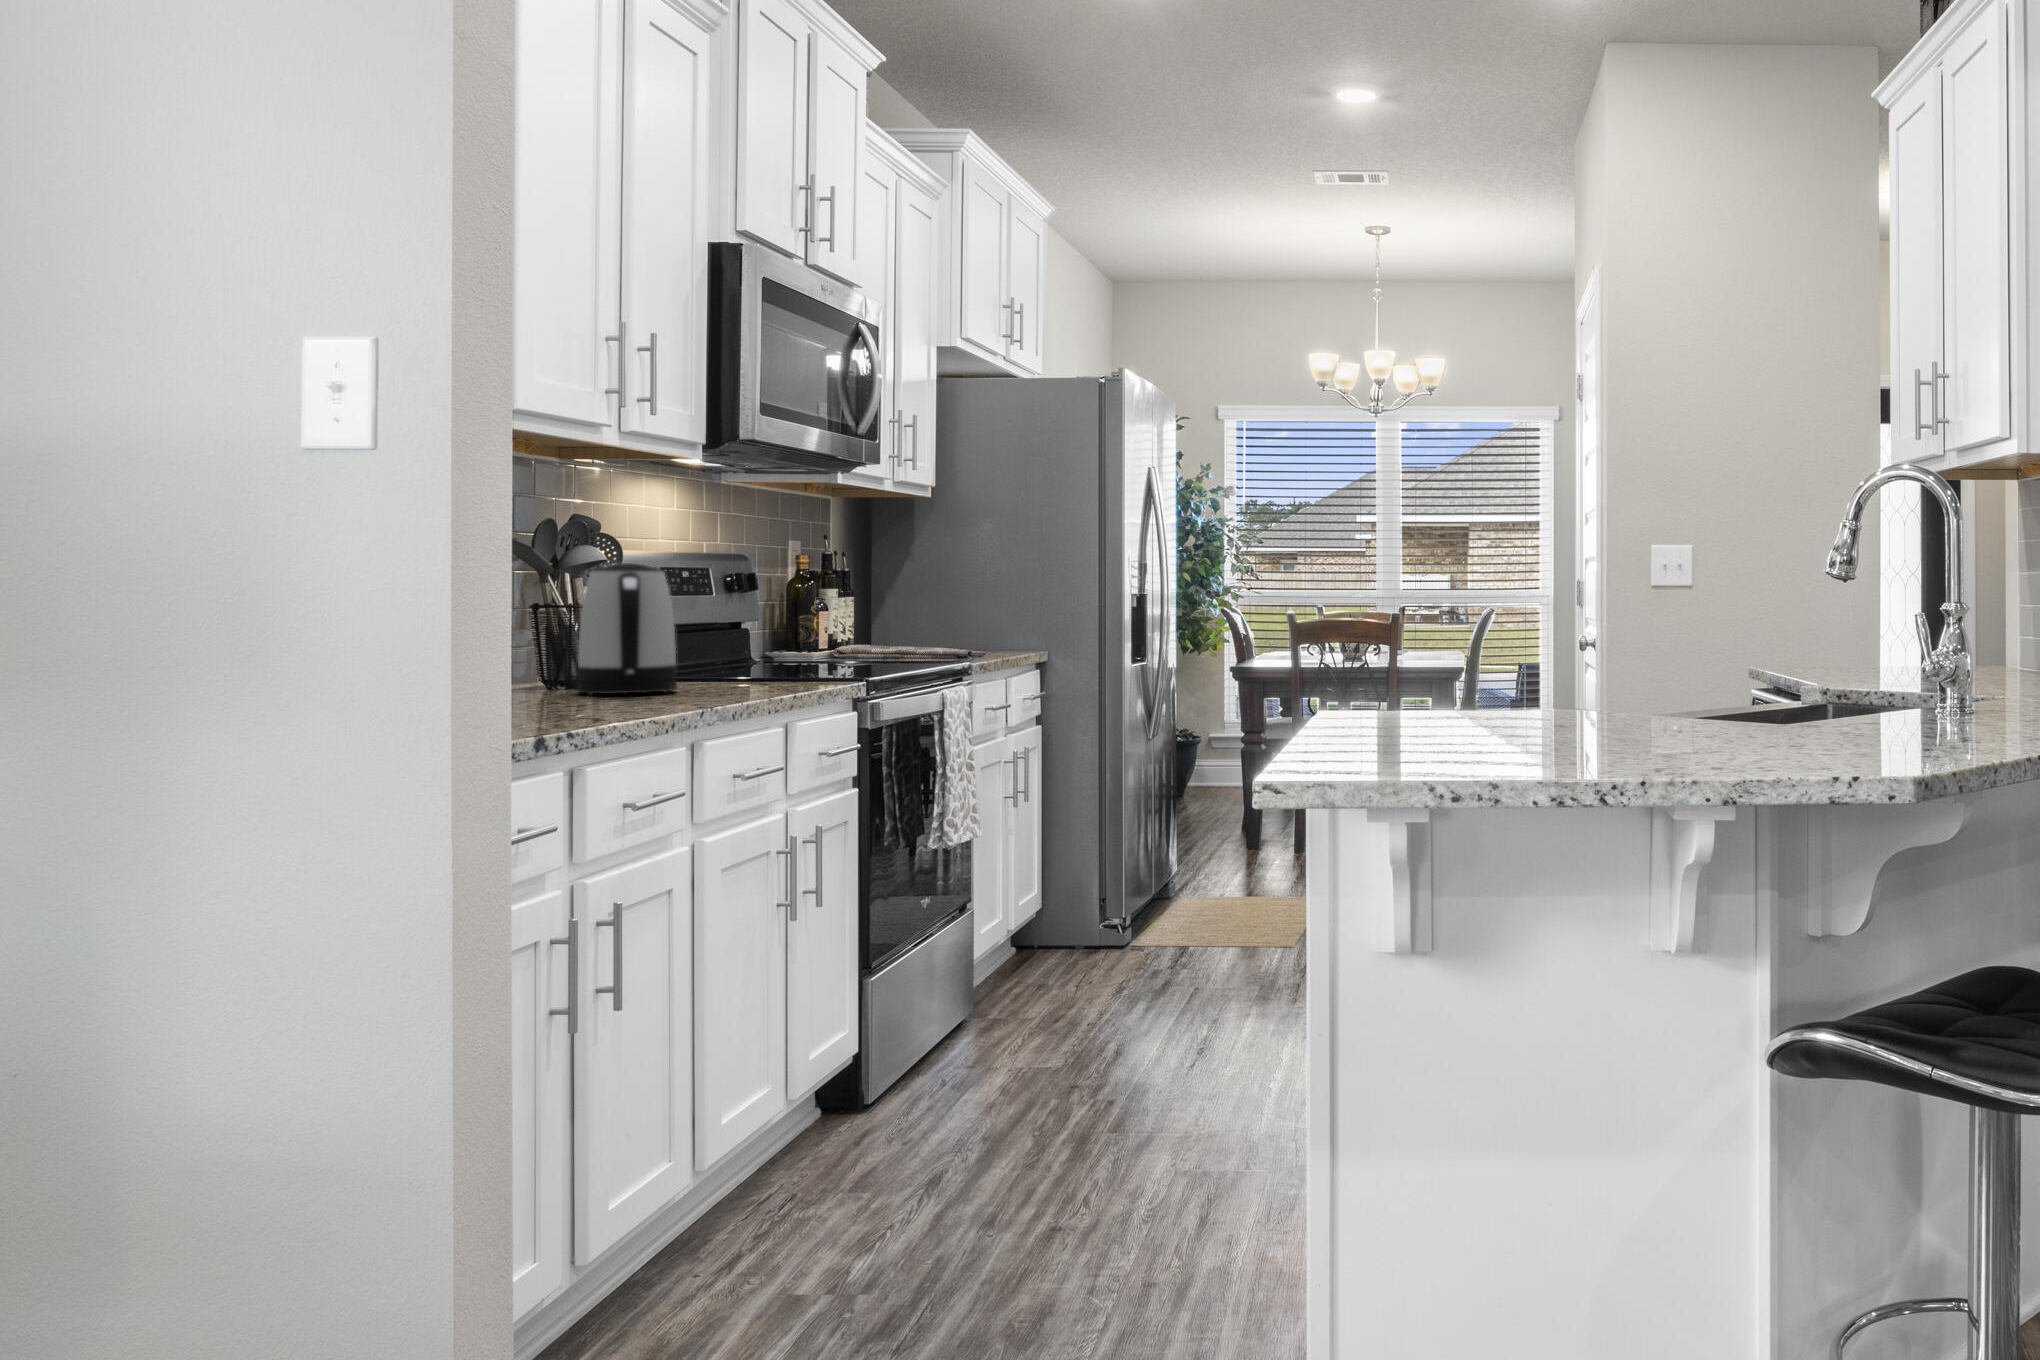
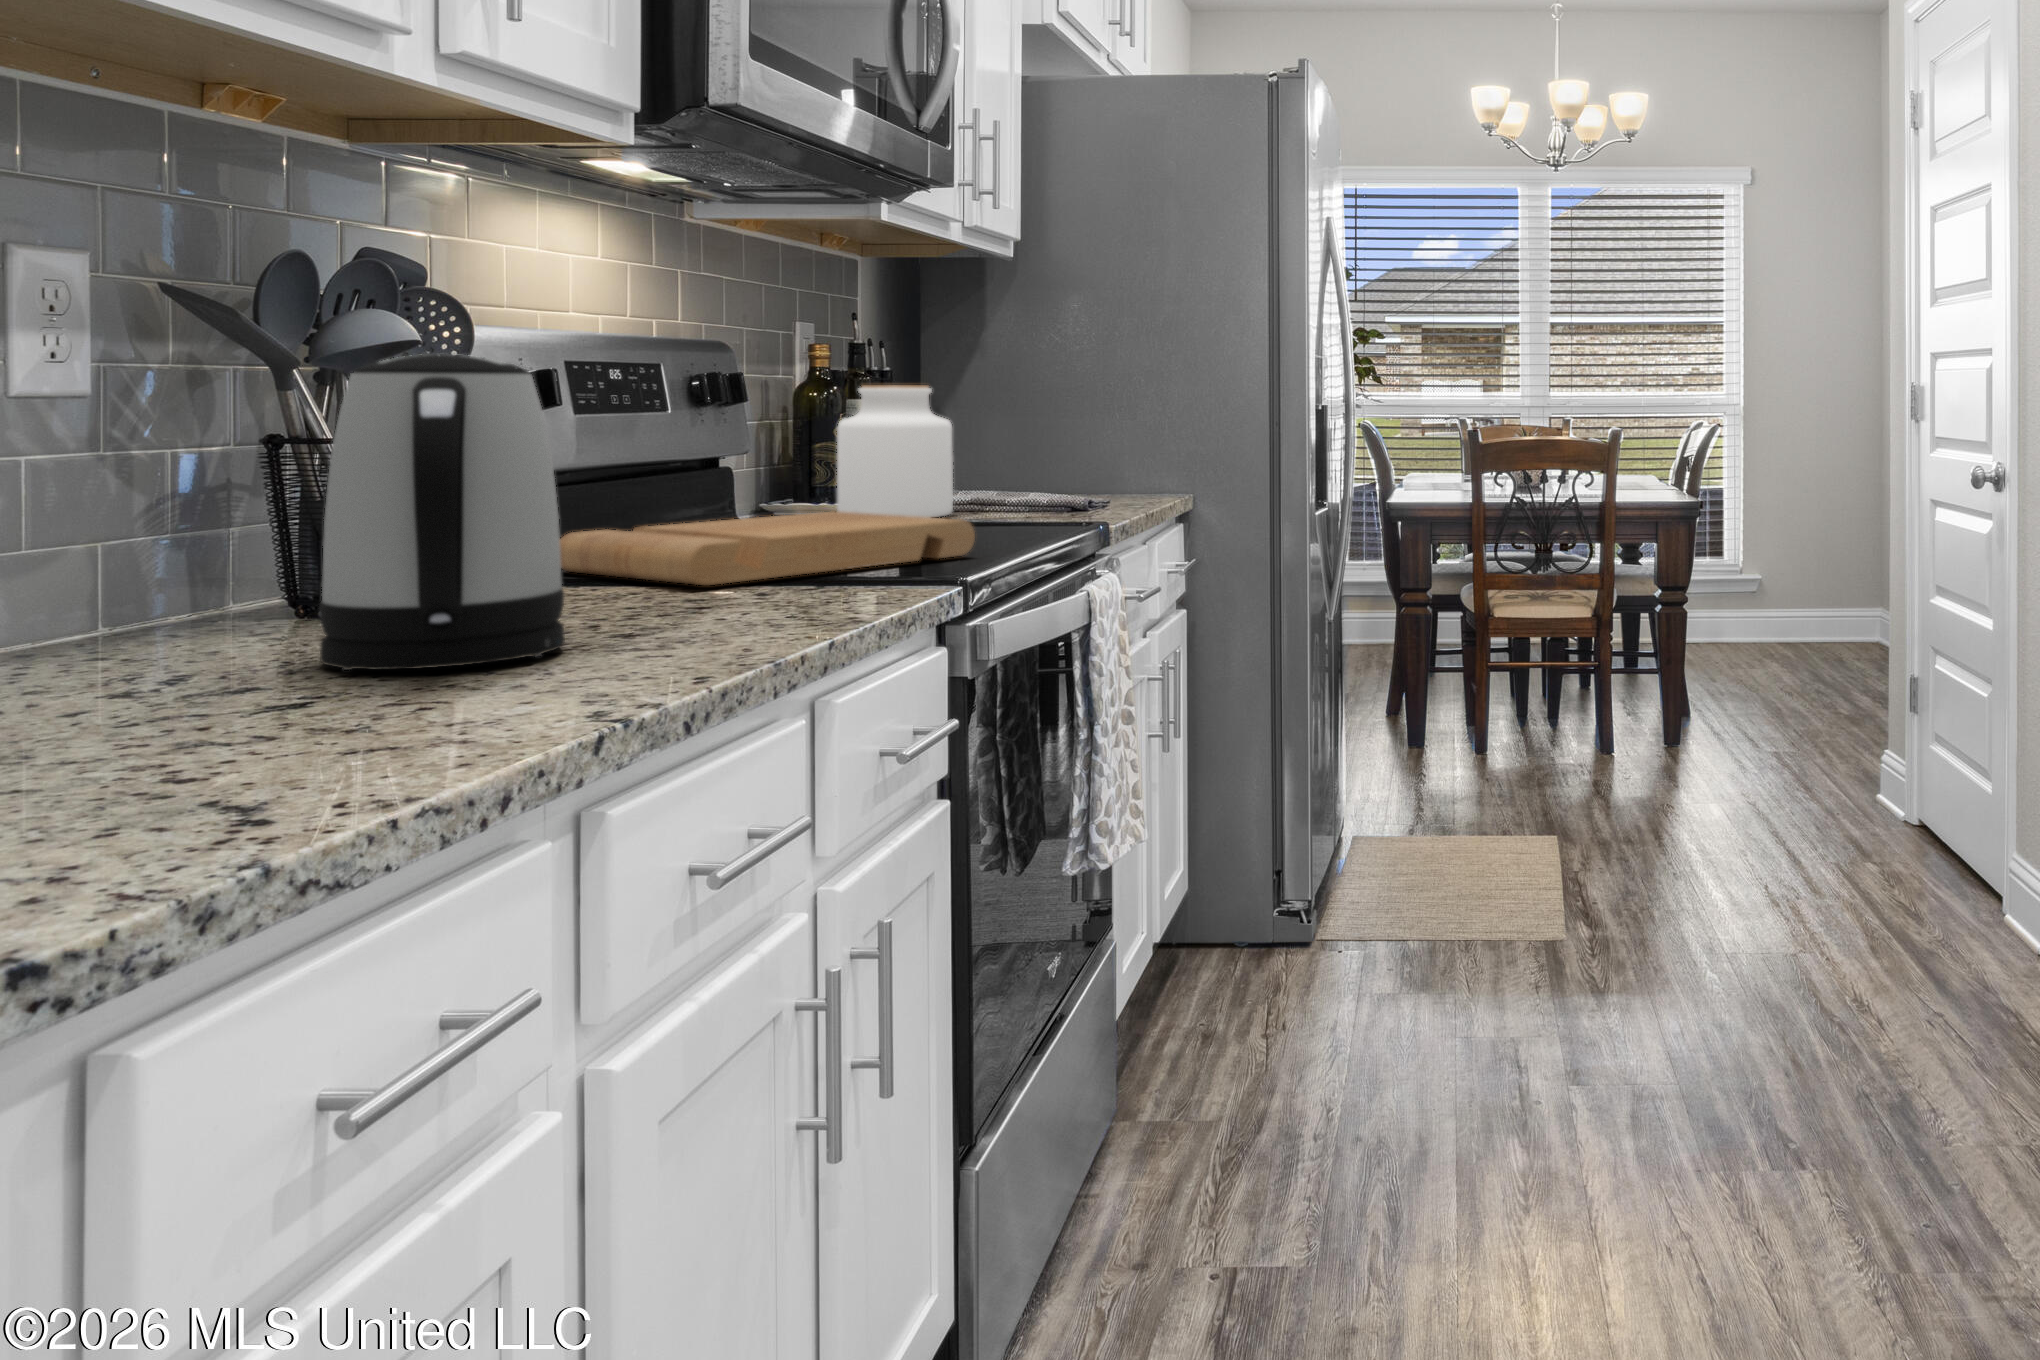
jar: none [809,579,877,657] -> present [837,385,953,518]
cutting board: none [659,648,878,676] -> present [560,511,975,585]

